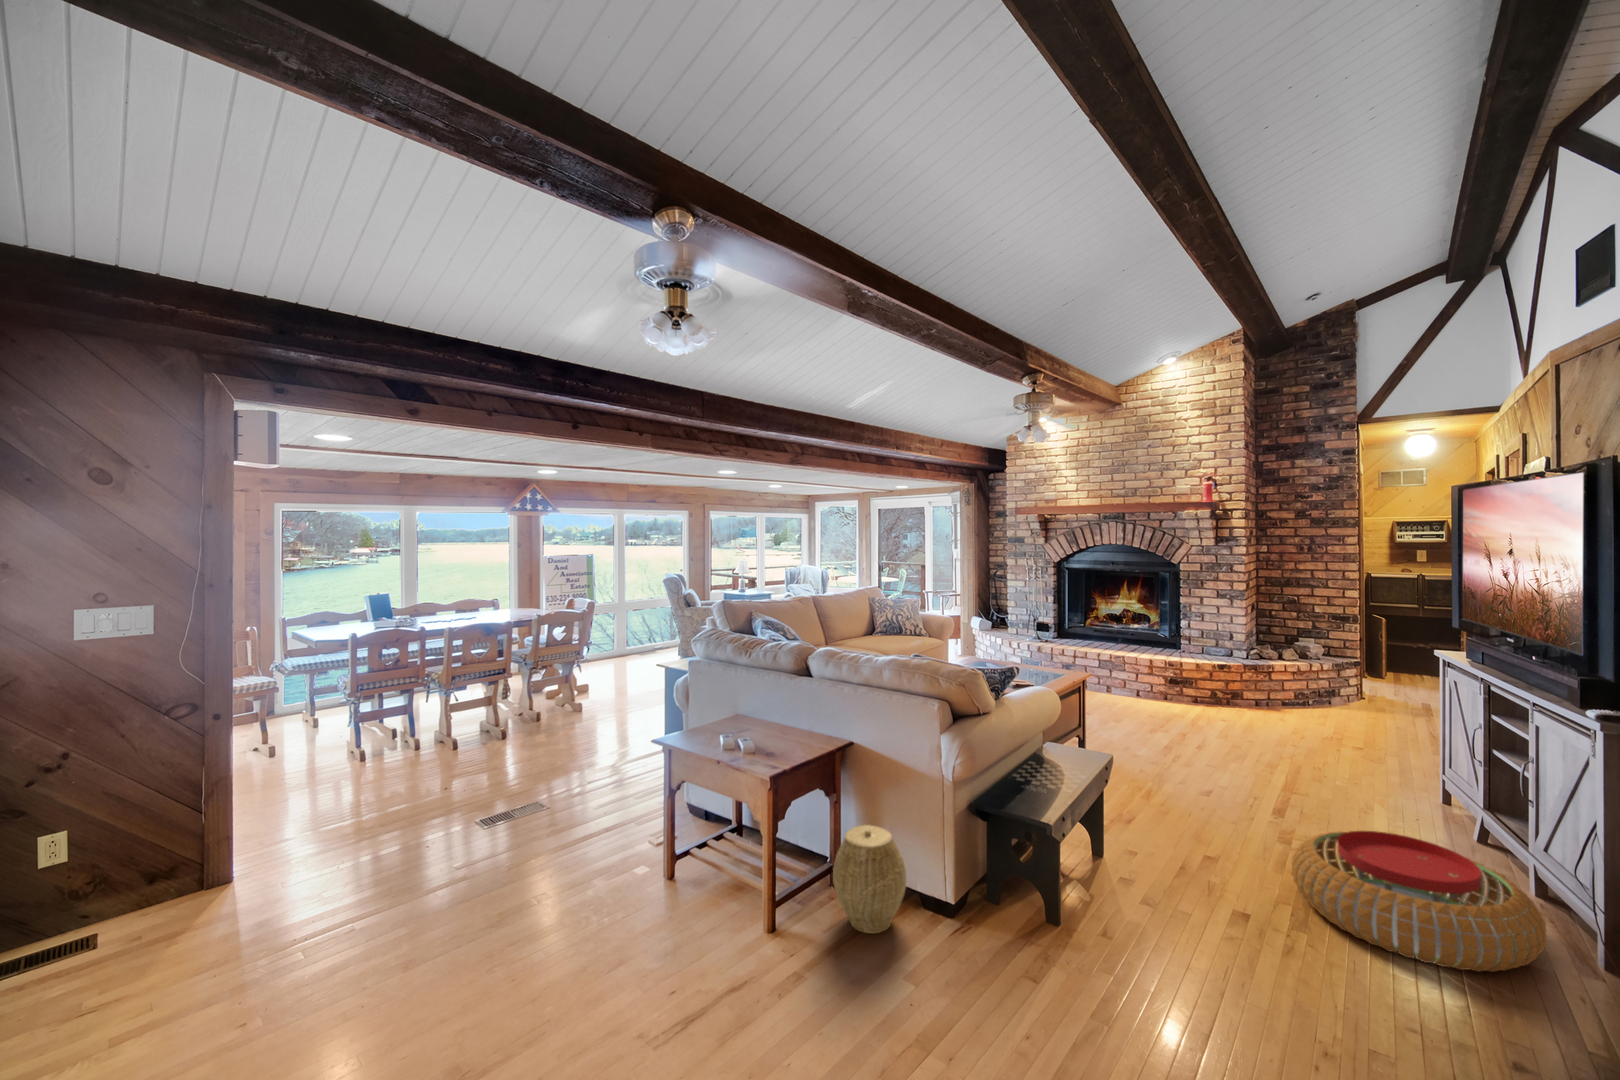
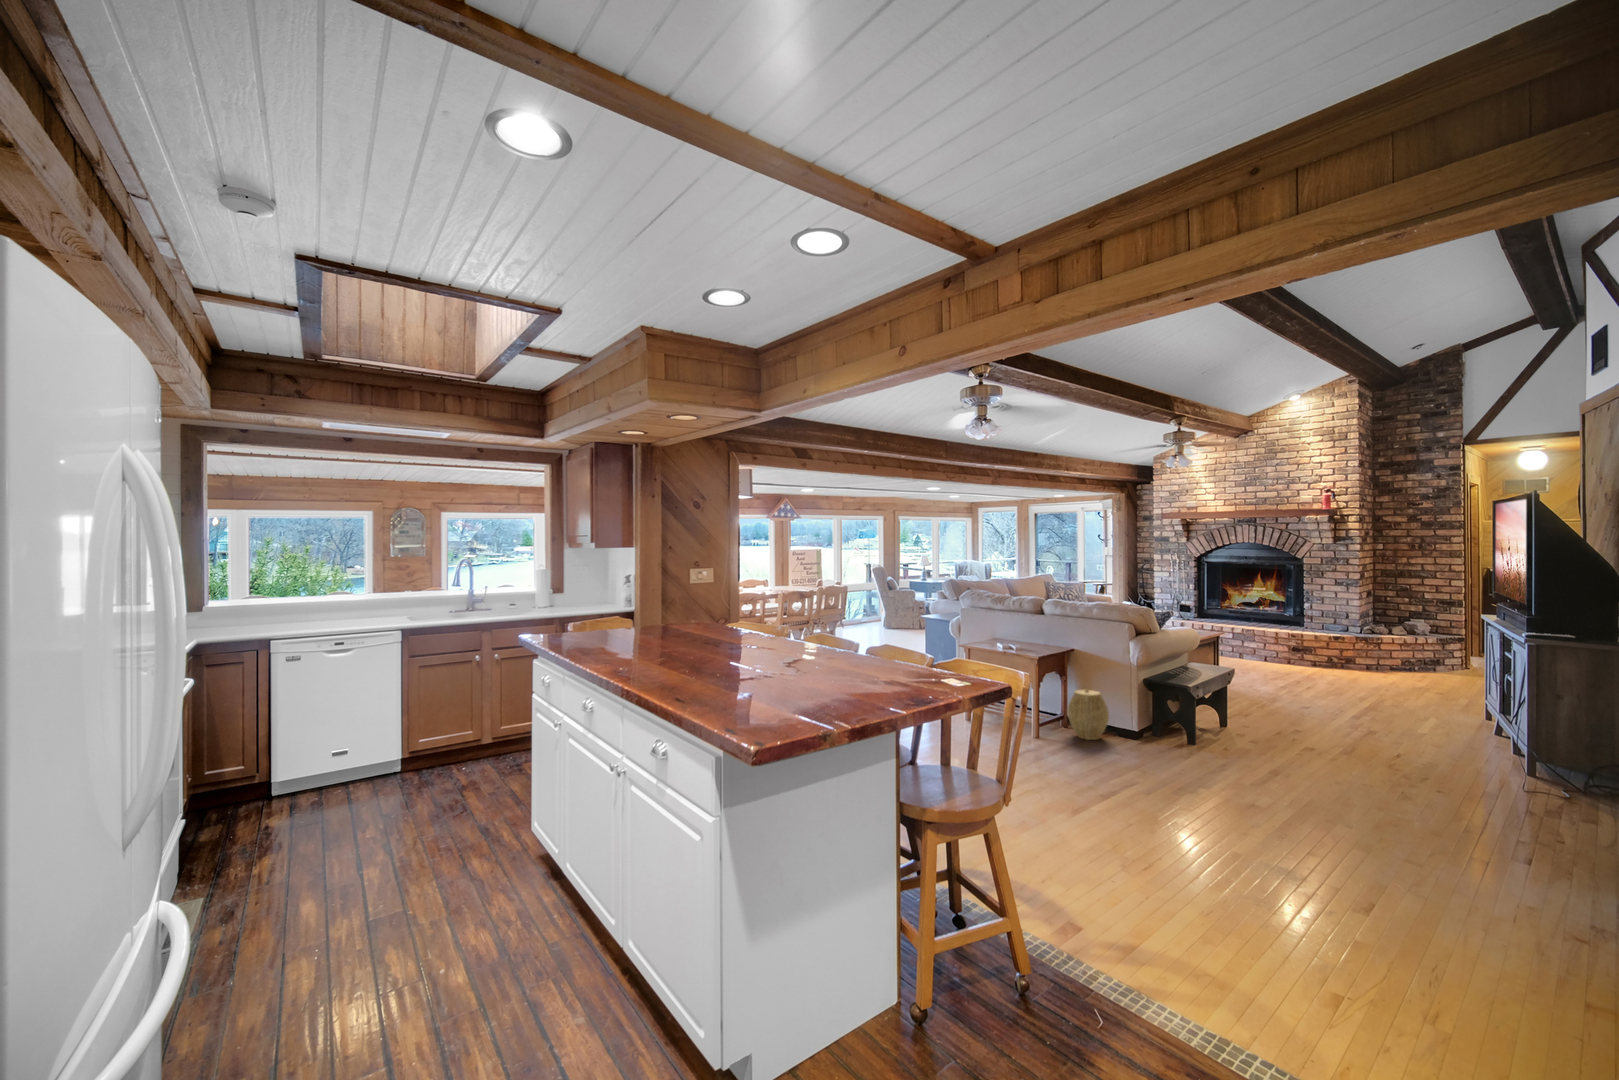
pouf: present [1292,831,1547,972] -> none [1340,706,1479,764]

